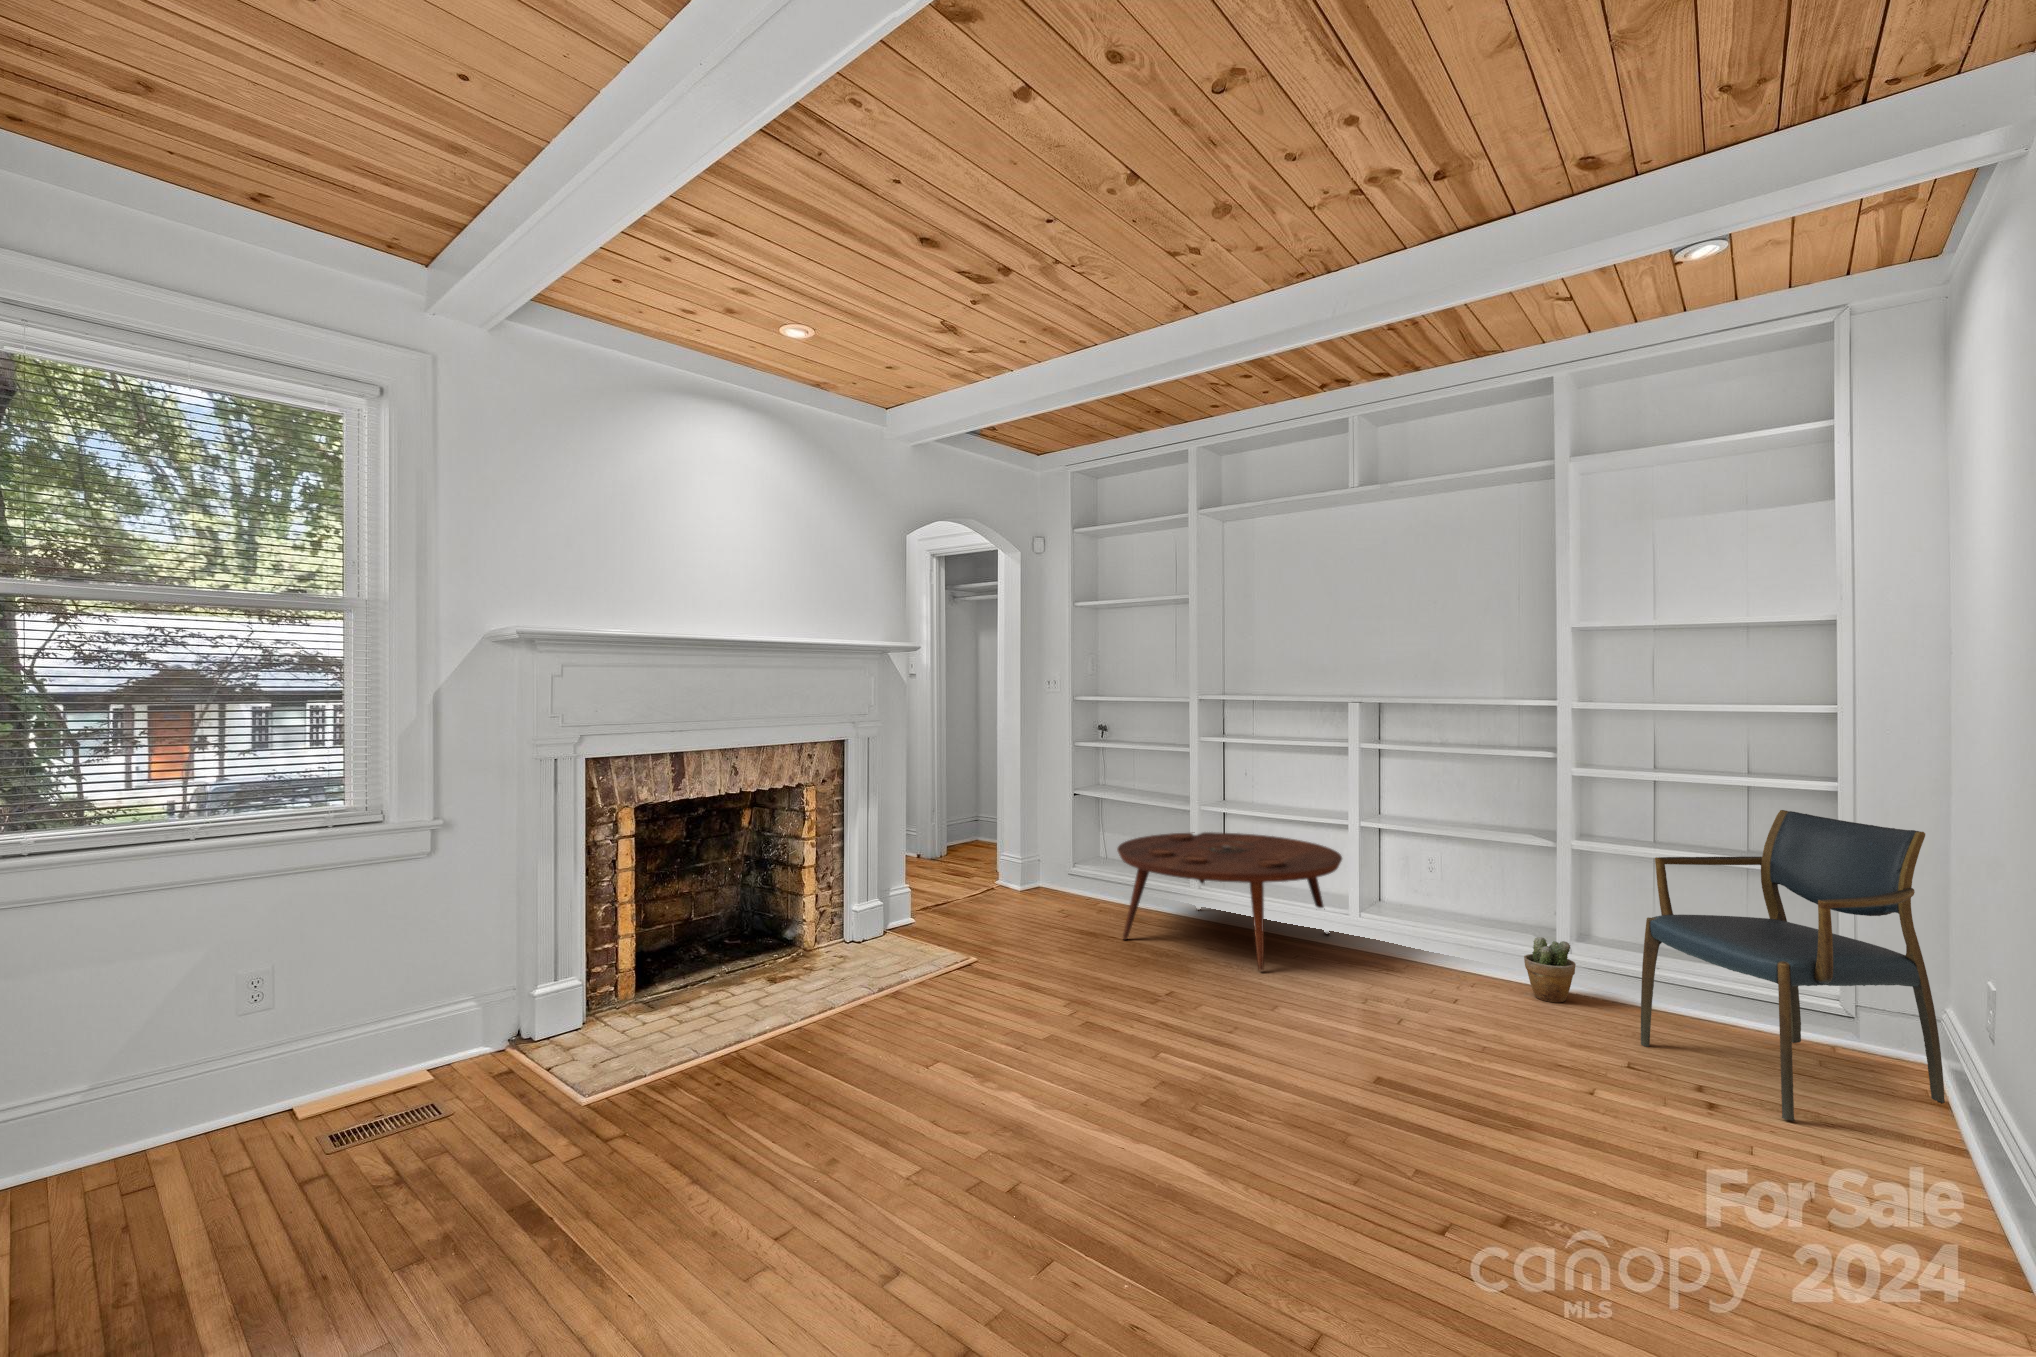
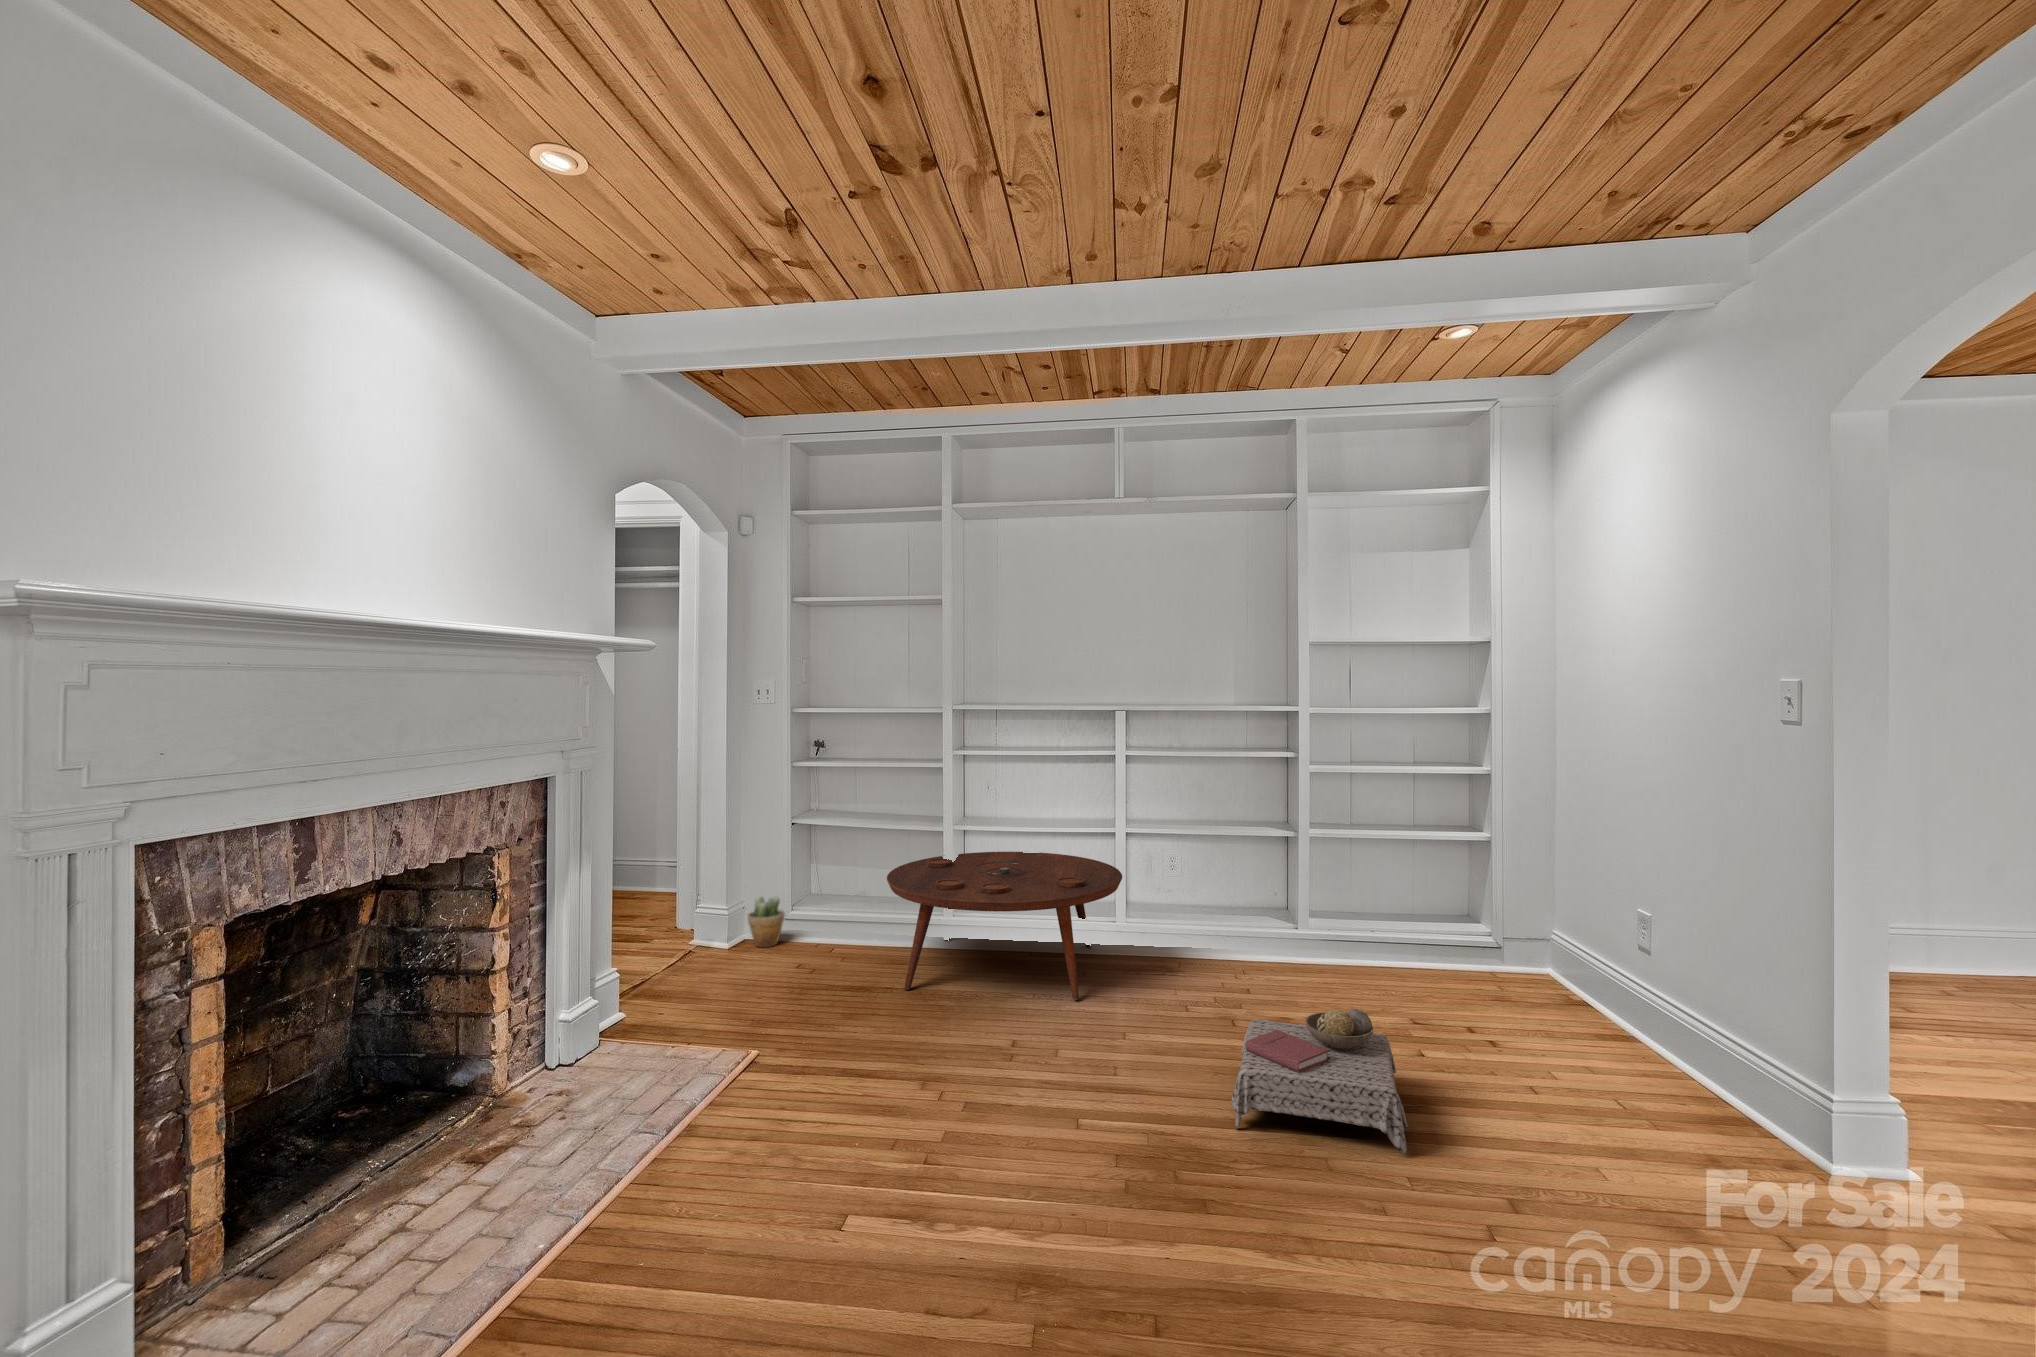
armchair: present [1641,810,1945,1121] -> none [1412,794,1609,1051]
potted plant: present [1524,937,1576,1002] -> present [748,896,784,947]
ottoman: none [1289,1000,1505,1142] -> present [1231,1009,1408,1155]

